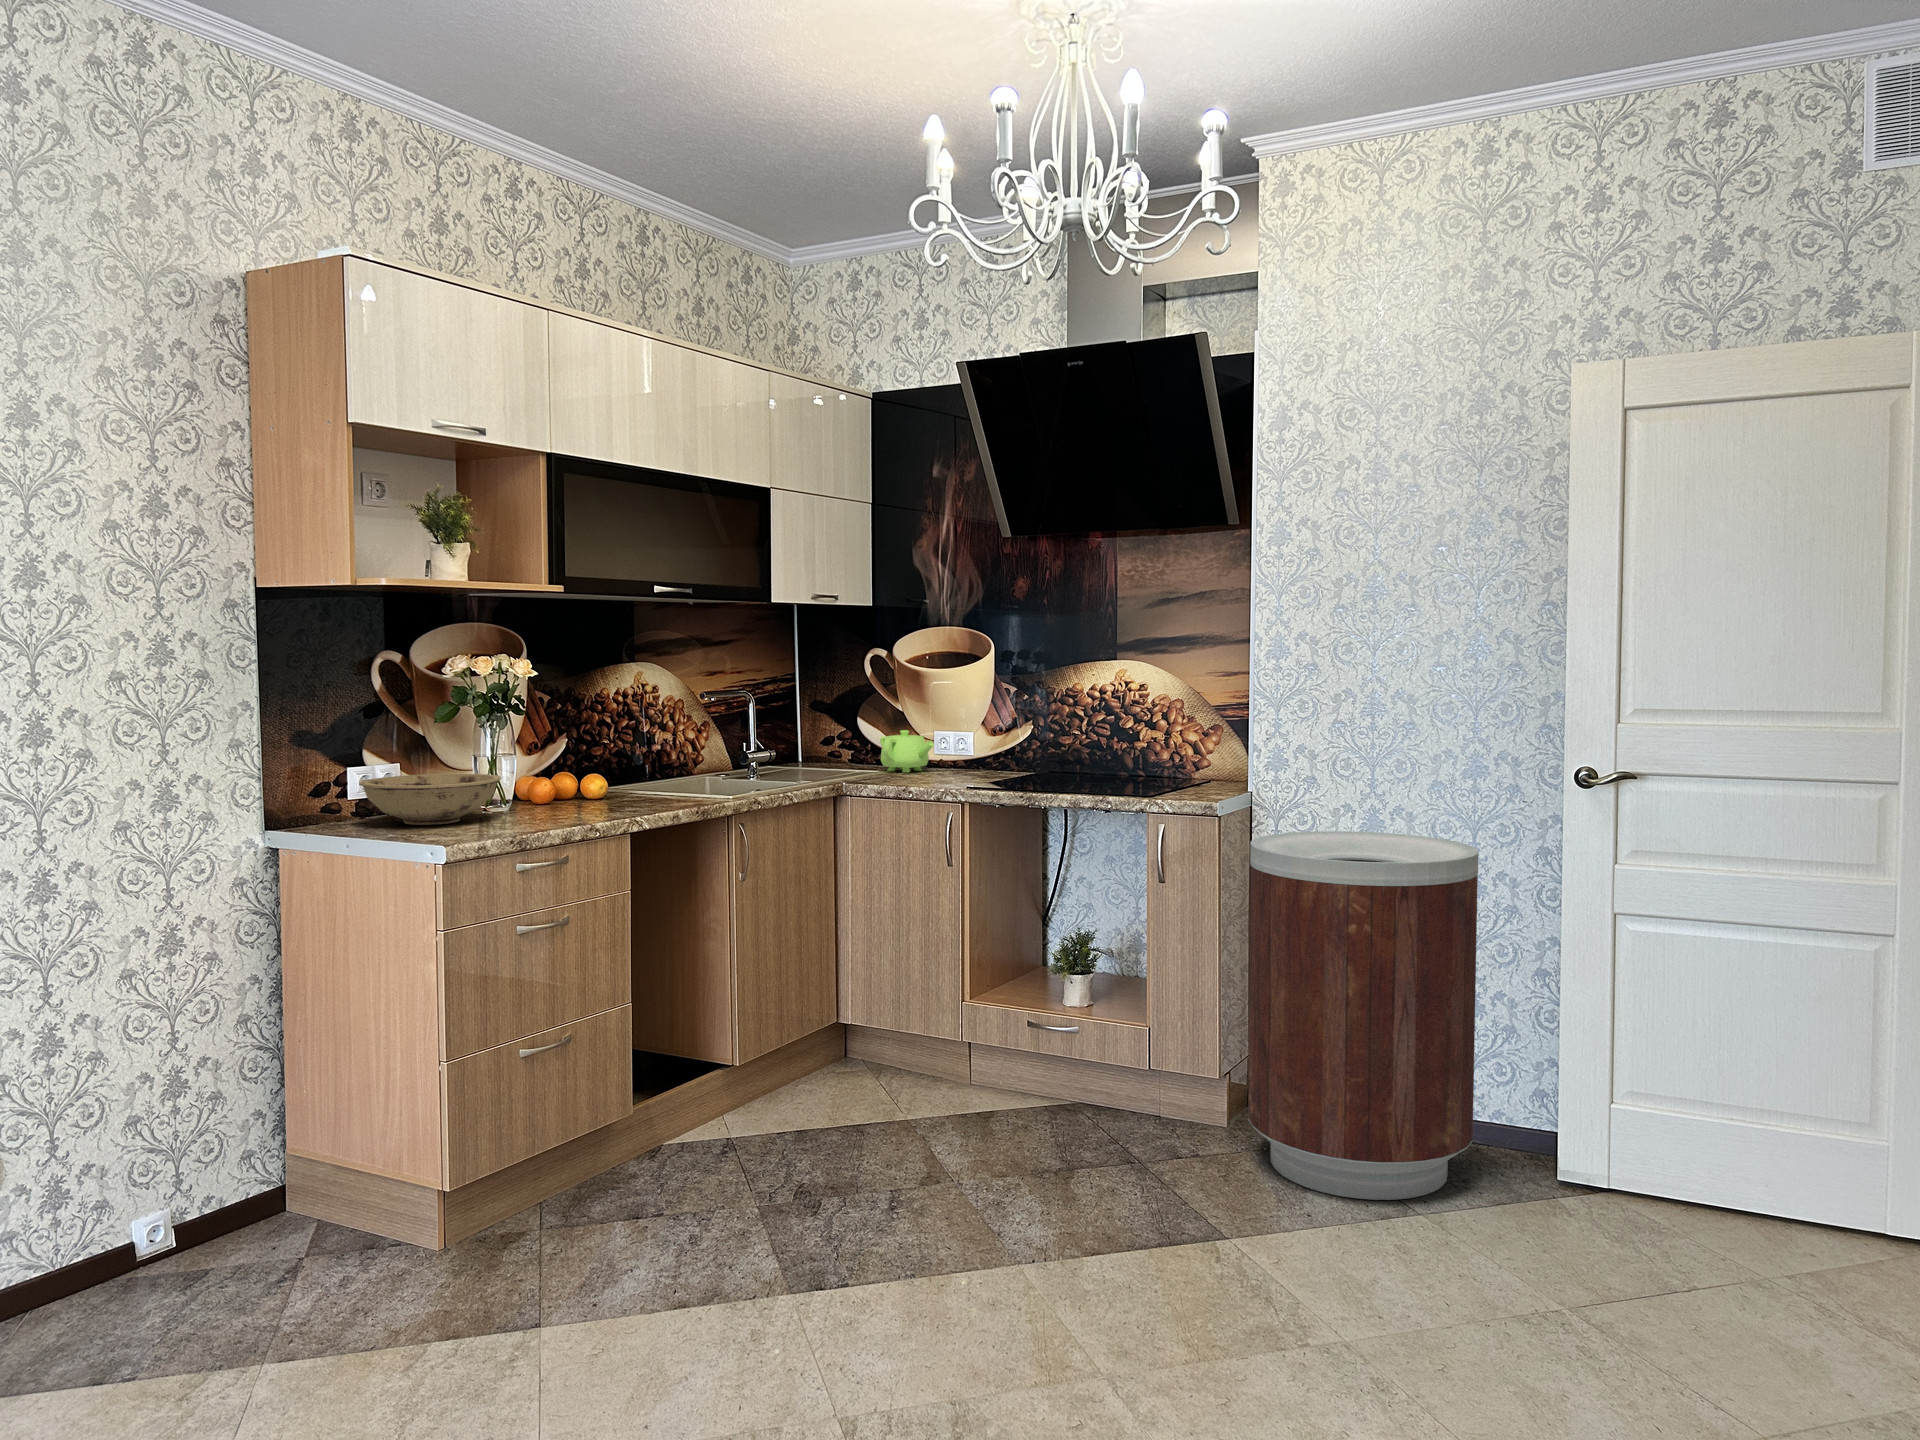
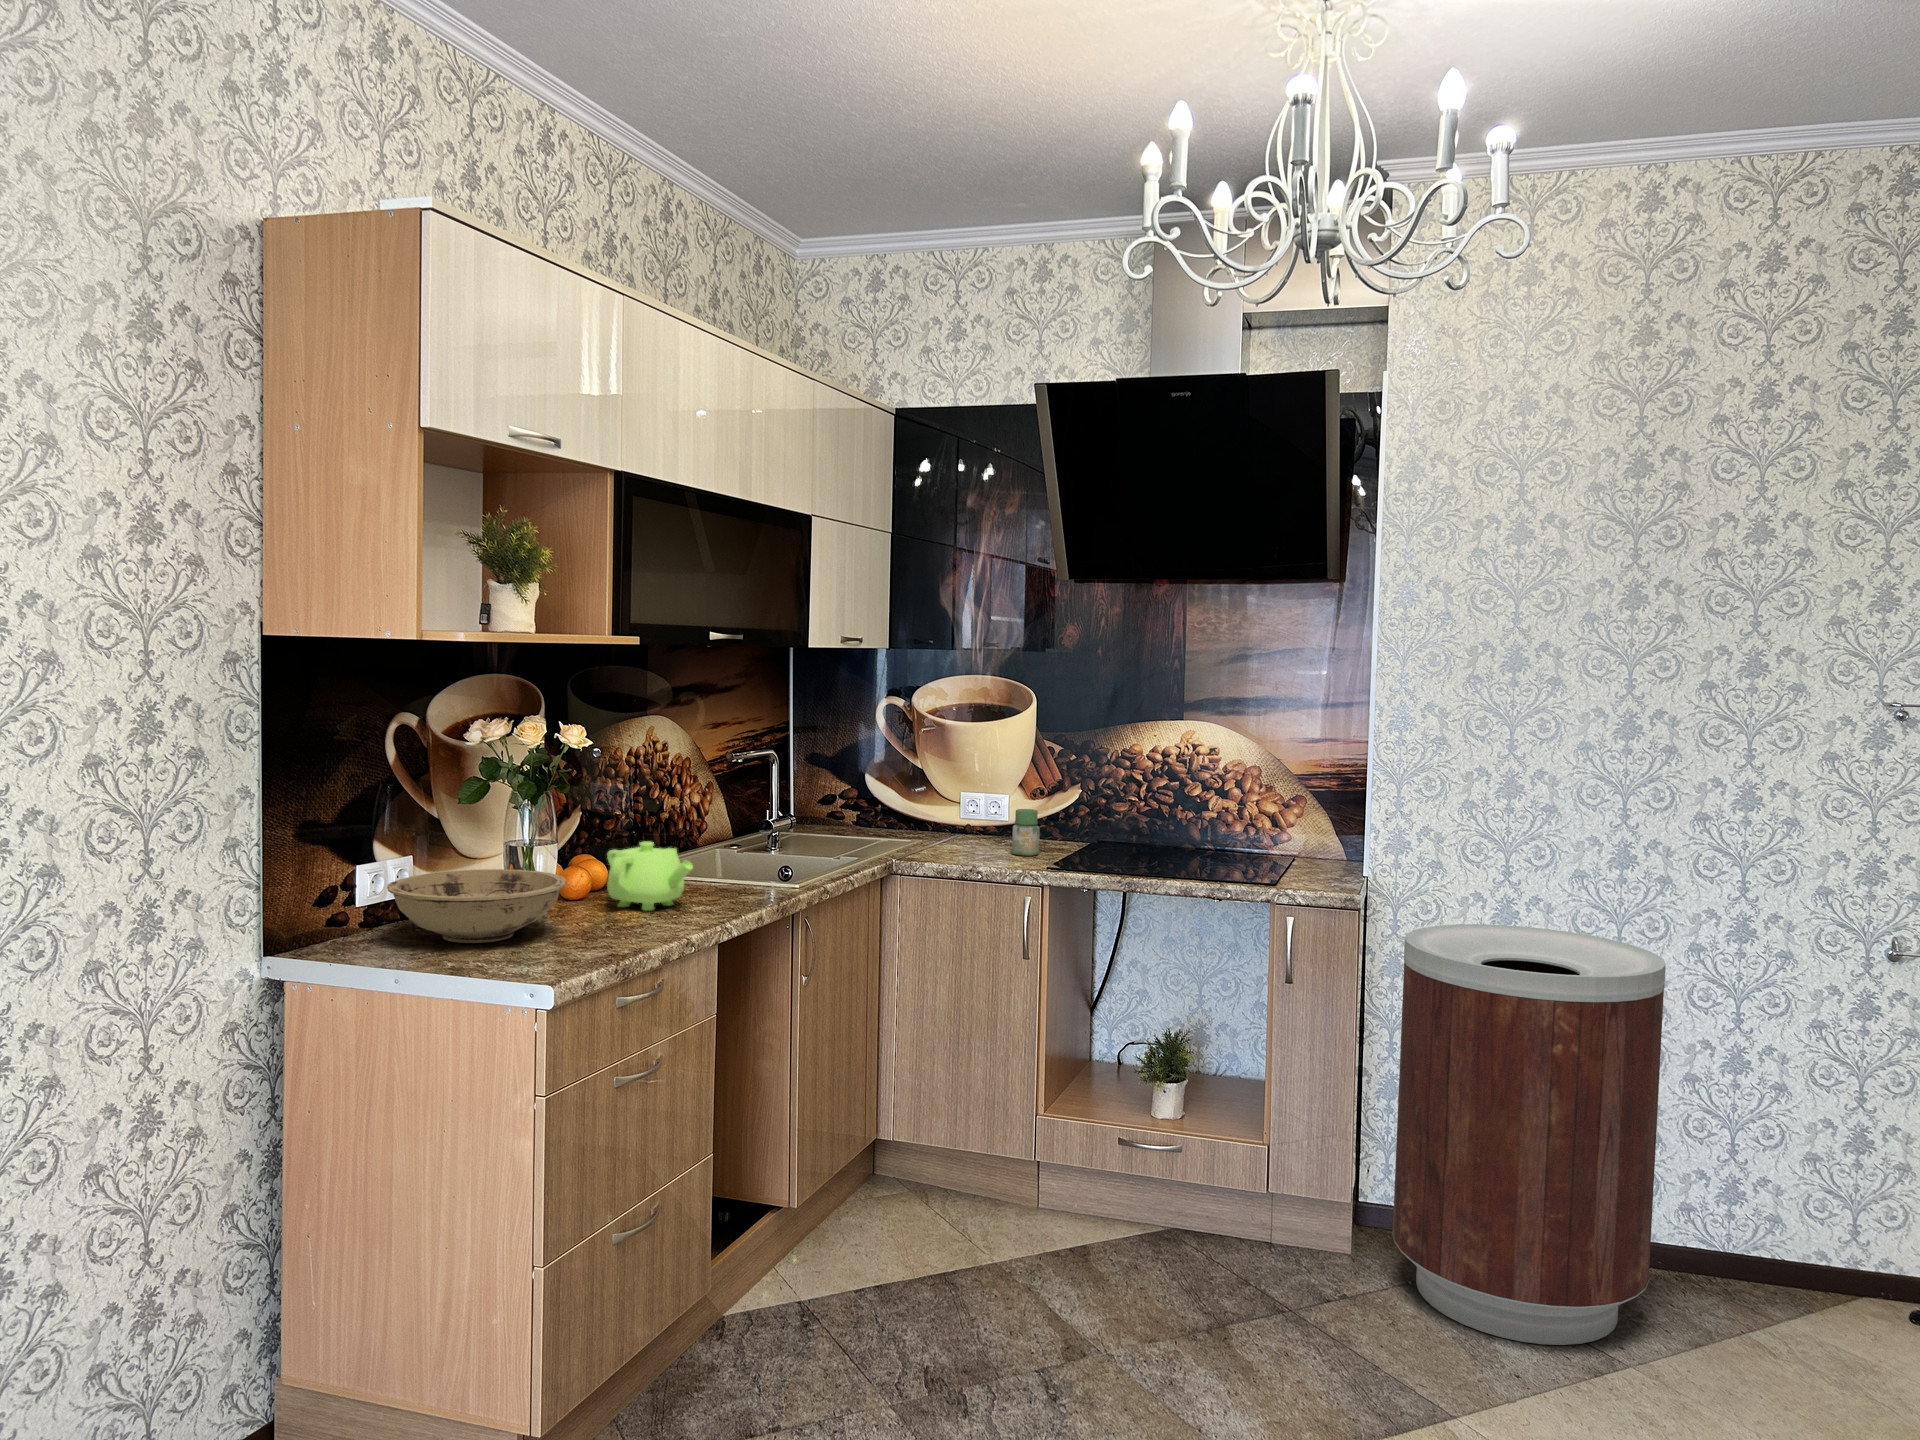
teapot: present [880,730,934,772] -> present [607,842,693,911]
jar: none [955,739,978,780] -> present [1012,809,1040,856]

